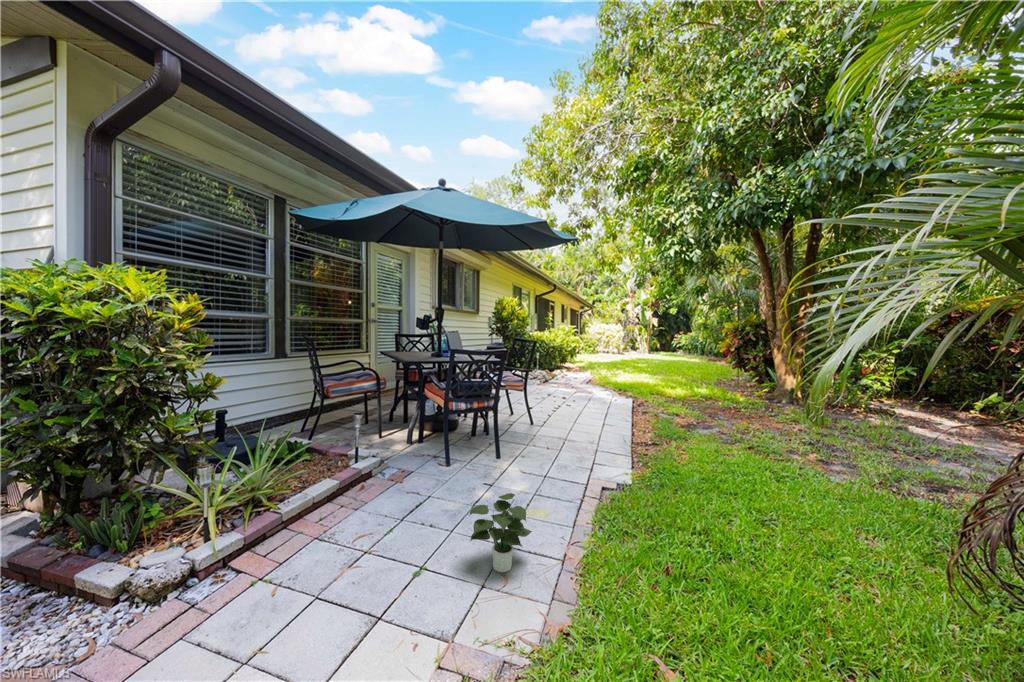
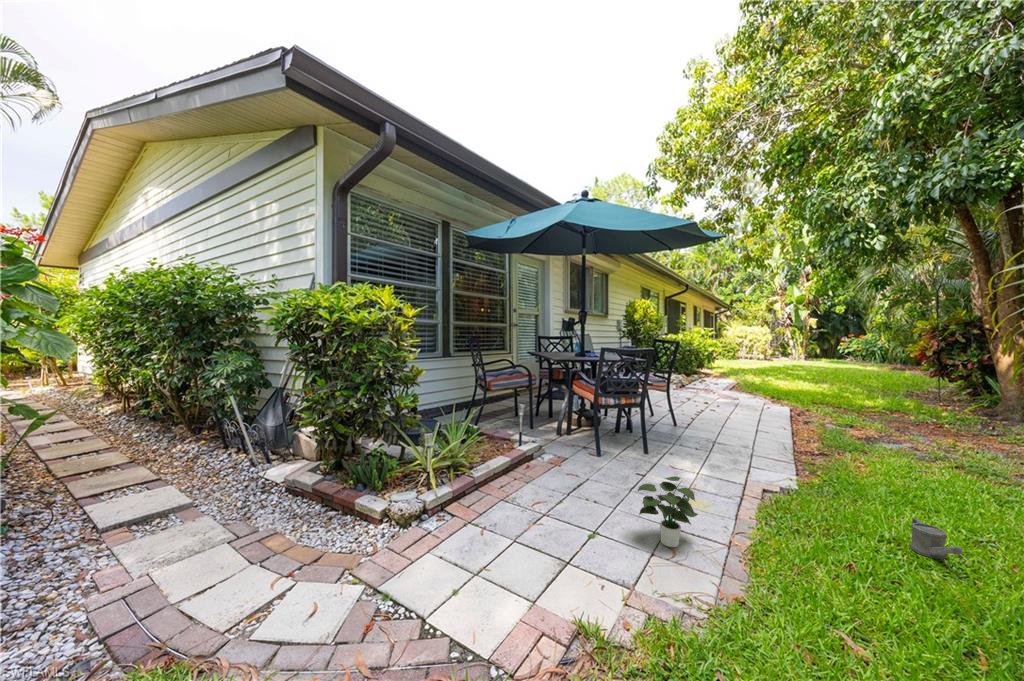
watering can: none [713,507,749,545] -> present [910,518,962,559]

